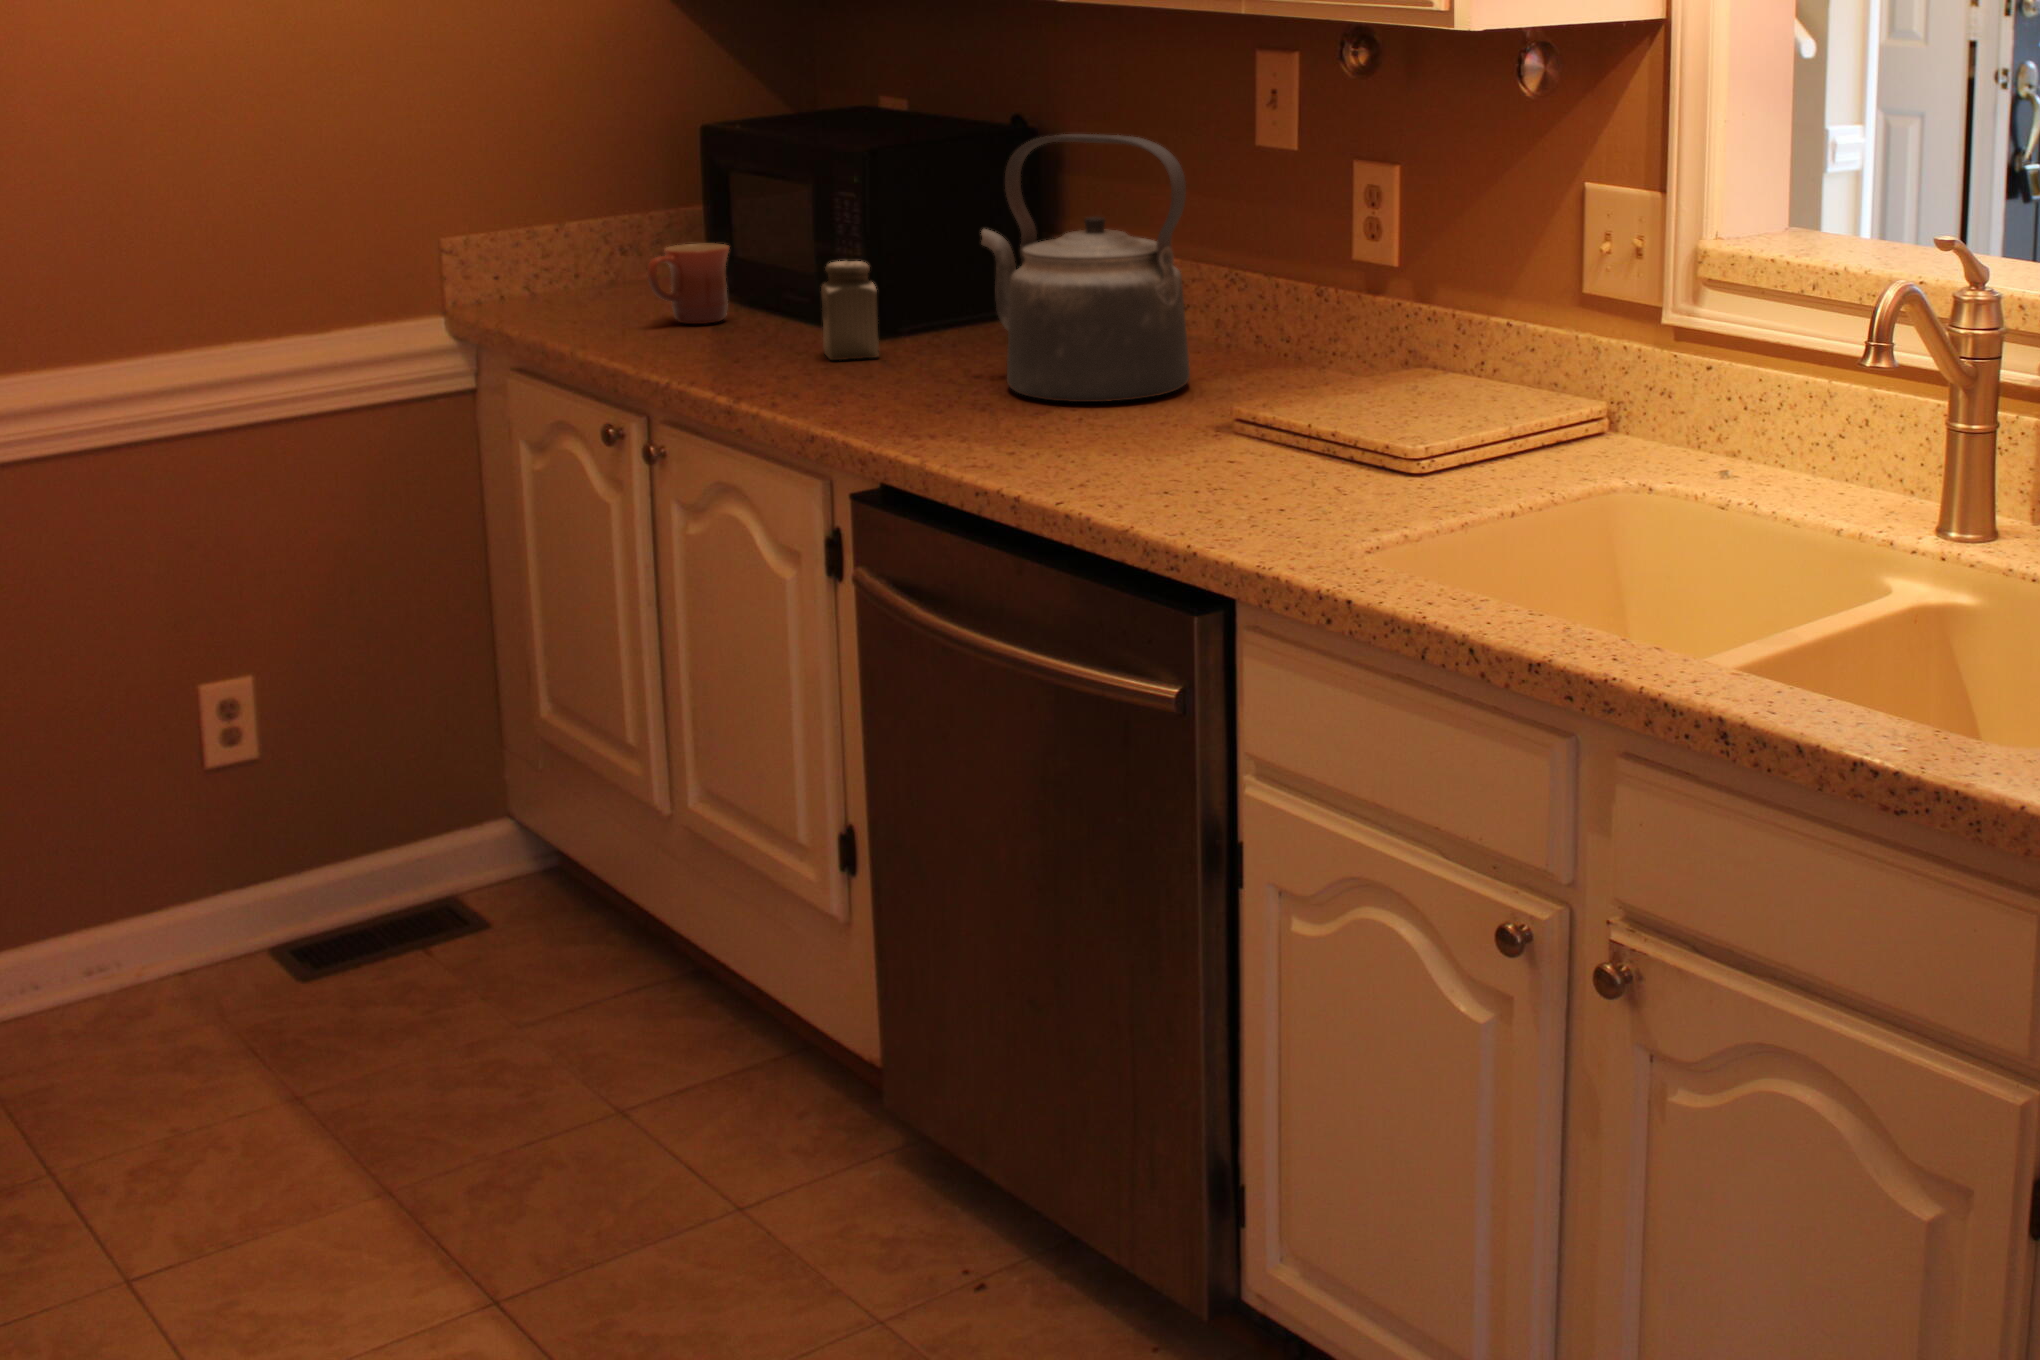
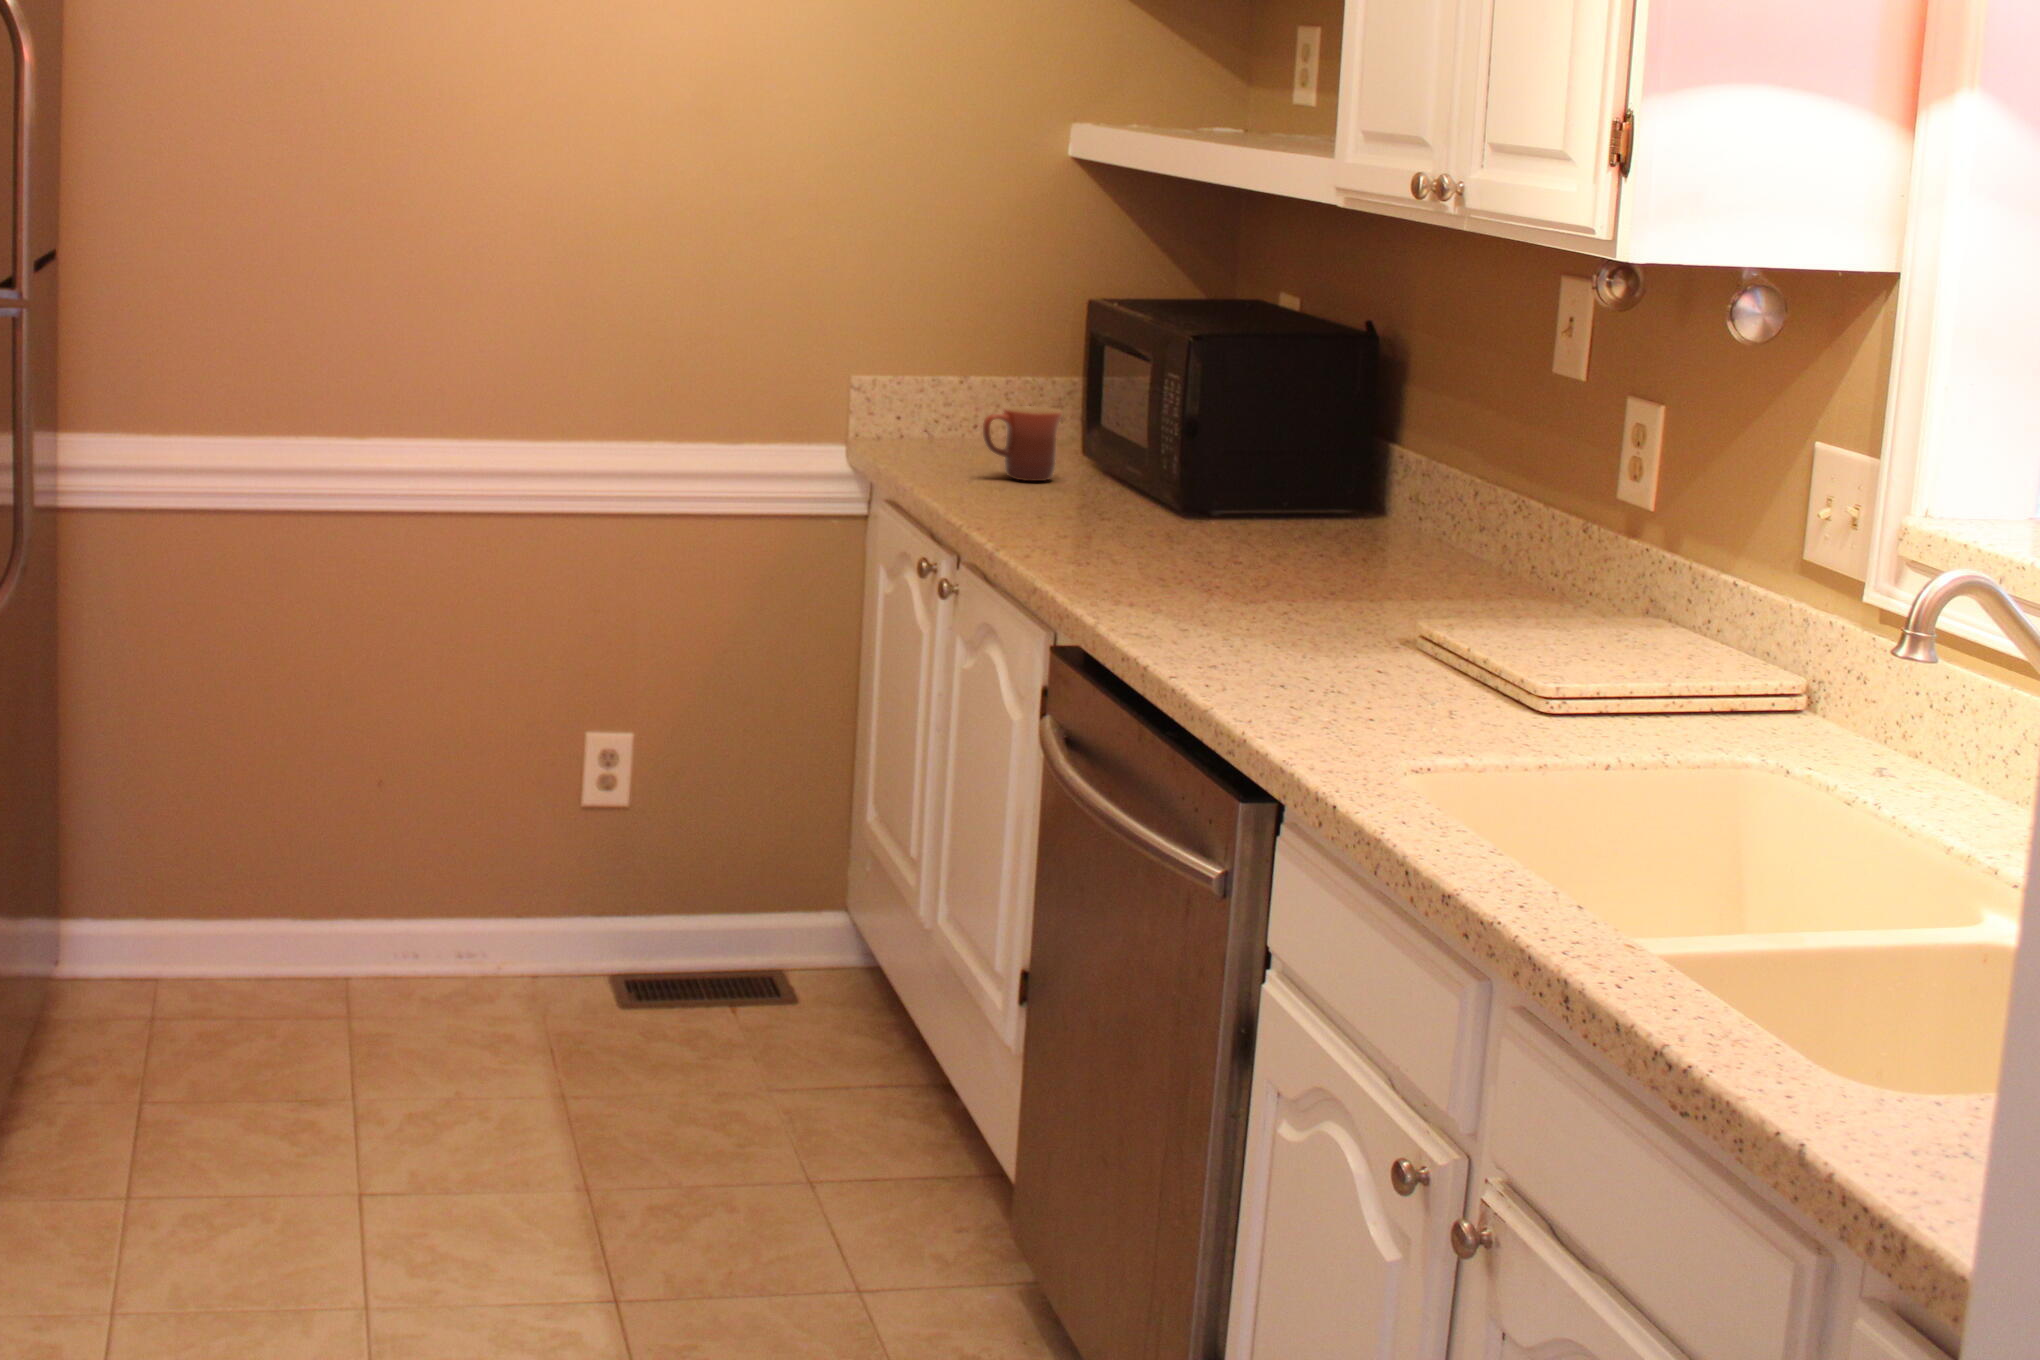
kettle: present [981,134,1190,402] -> none [1229,336,1416,603]
salt shaker: present [821,261,879,360] -> none [1101,436,1154,531]

